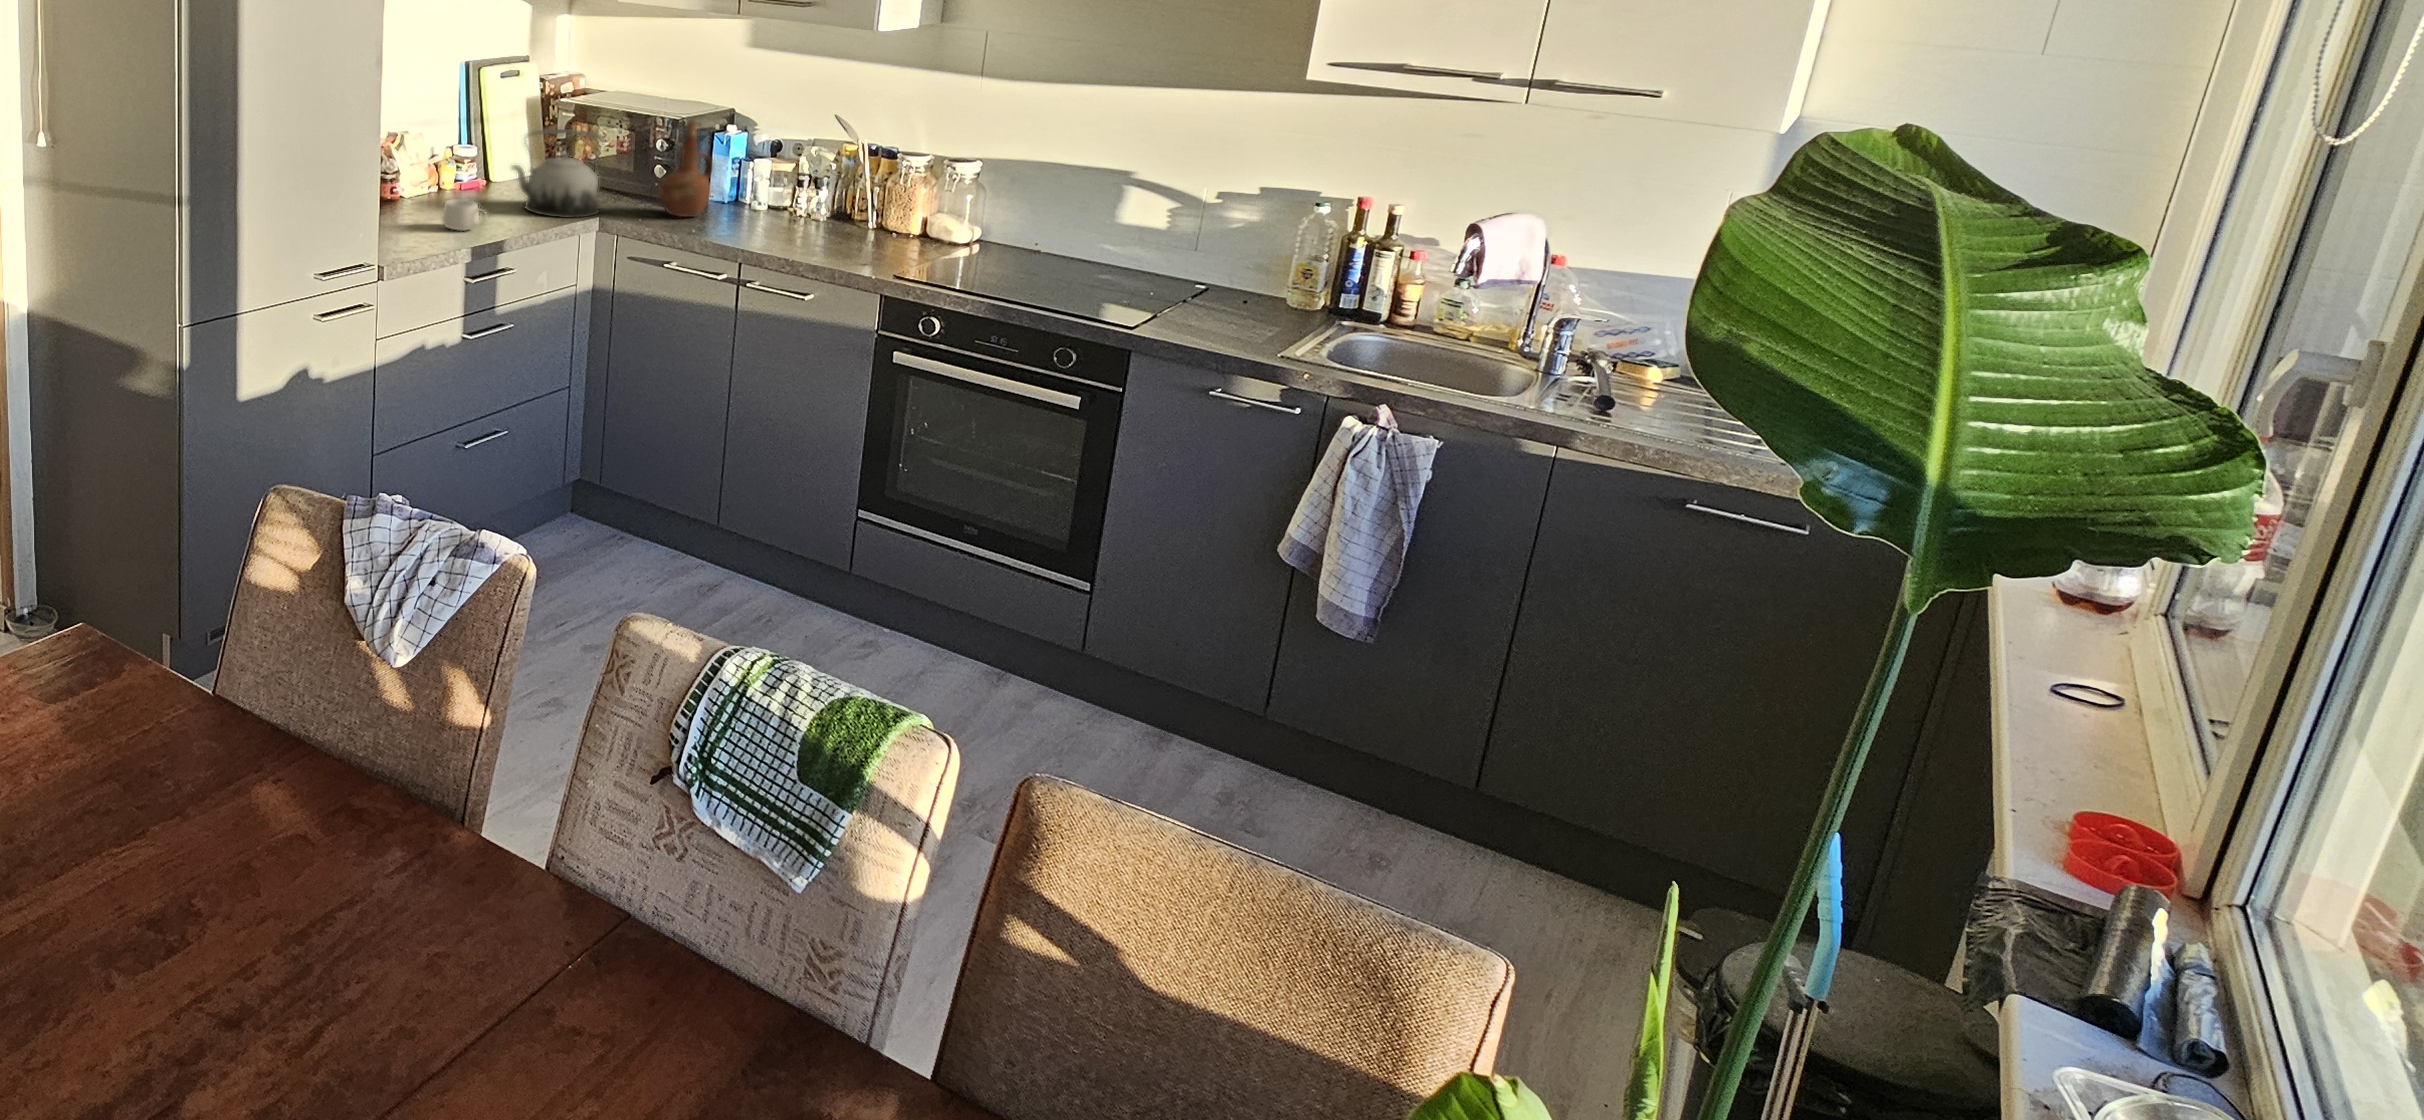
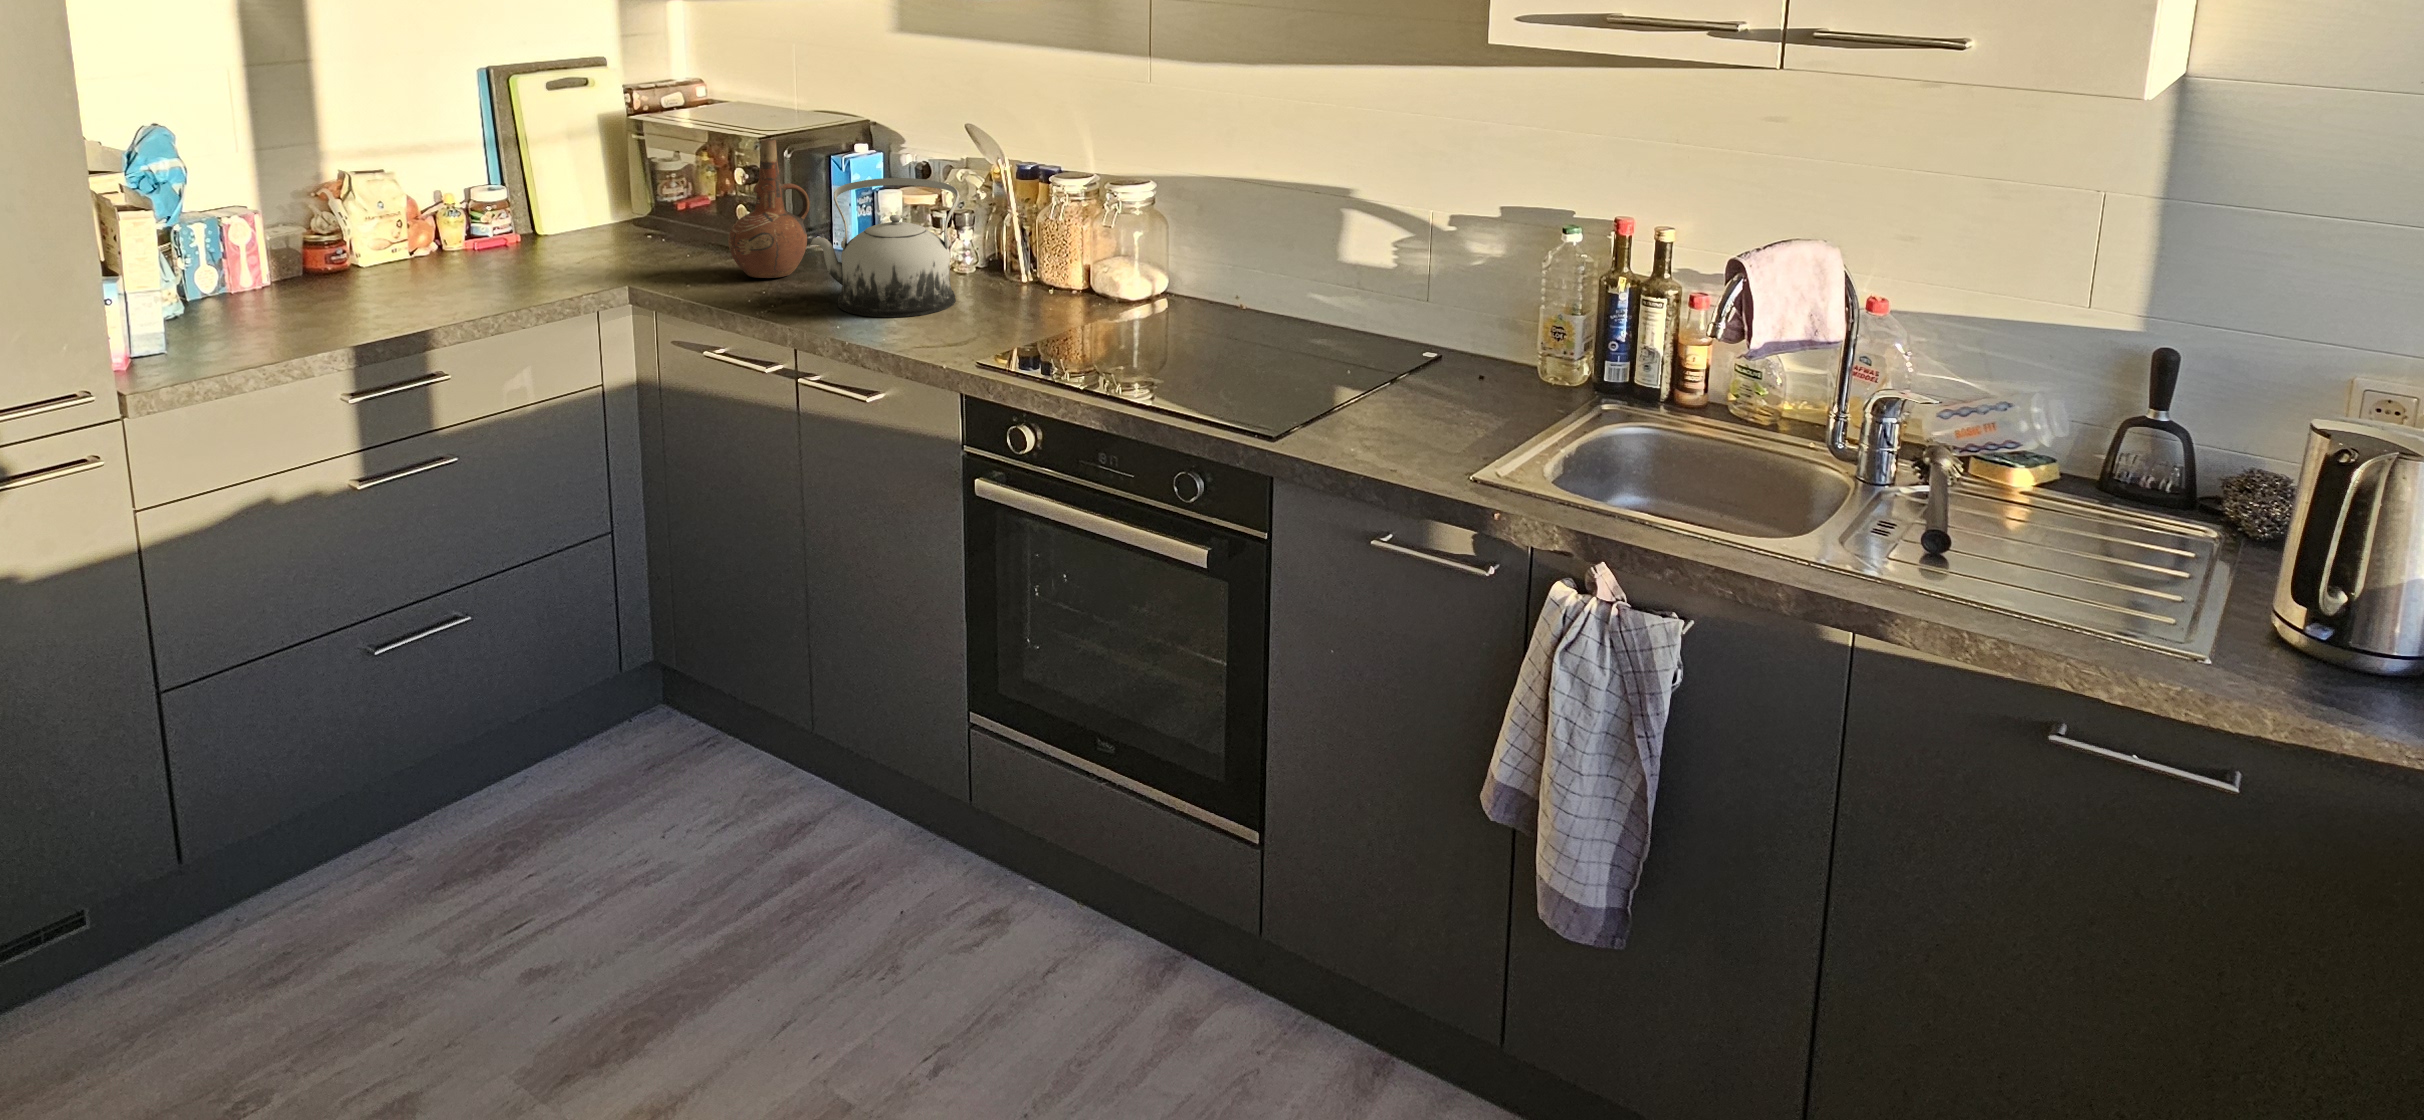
teapot: present [512,129,603,218] -> present [810,178,959,317]
mug: present [442,199,487,231] -> none [350,272,415,321]

